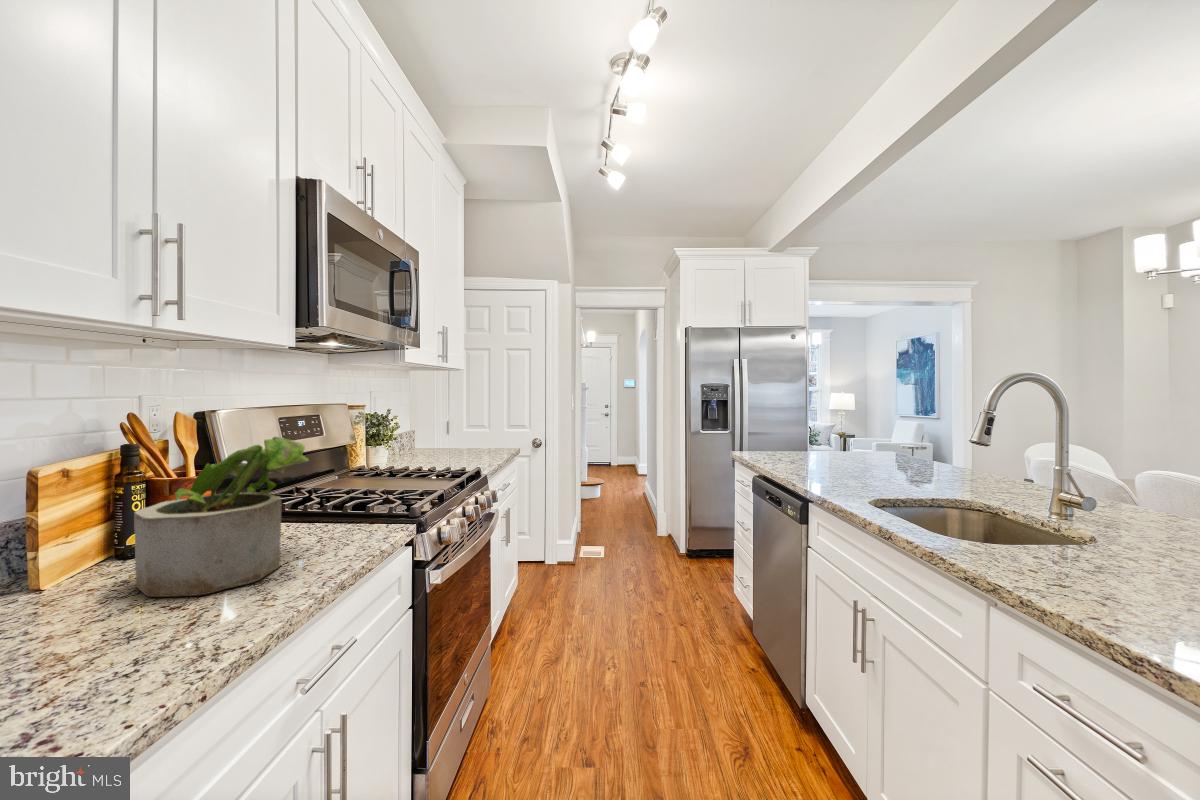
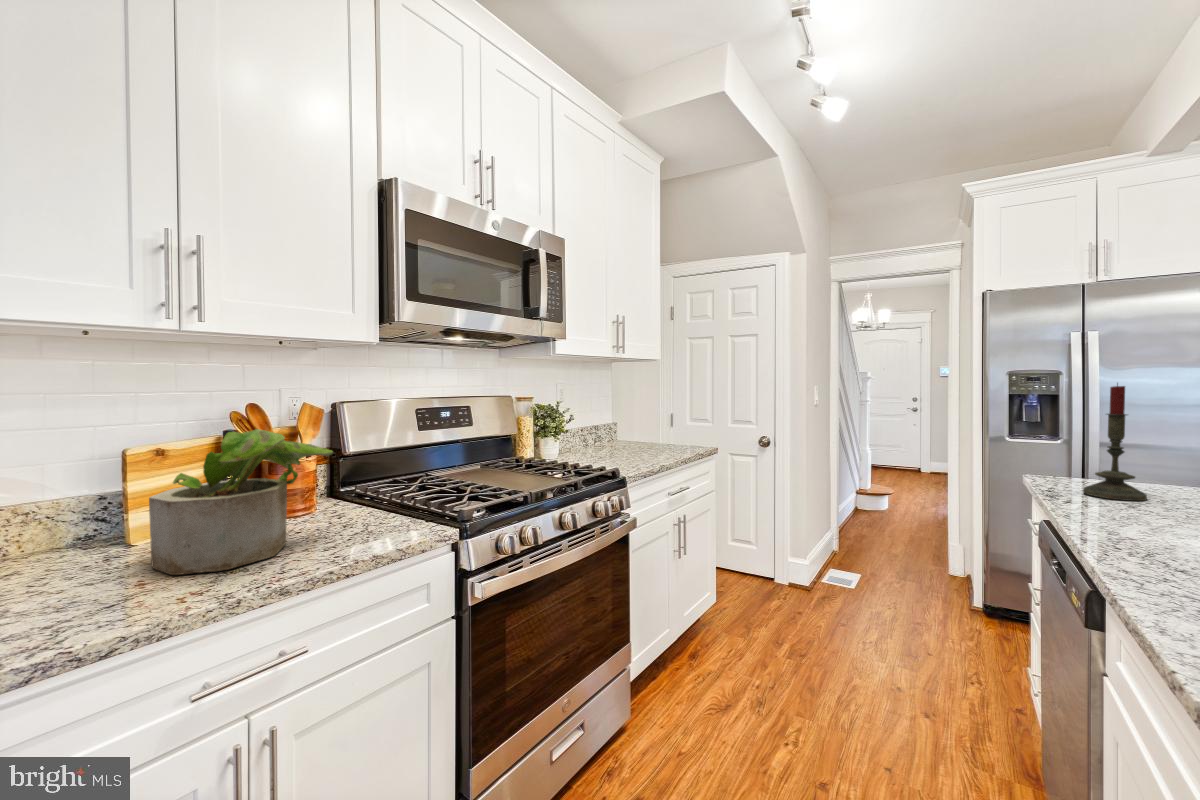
candle: none [758,392,786,460] -> present [1083,383,1147,501]

